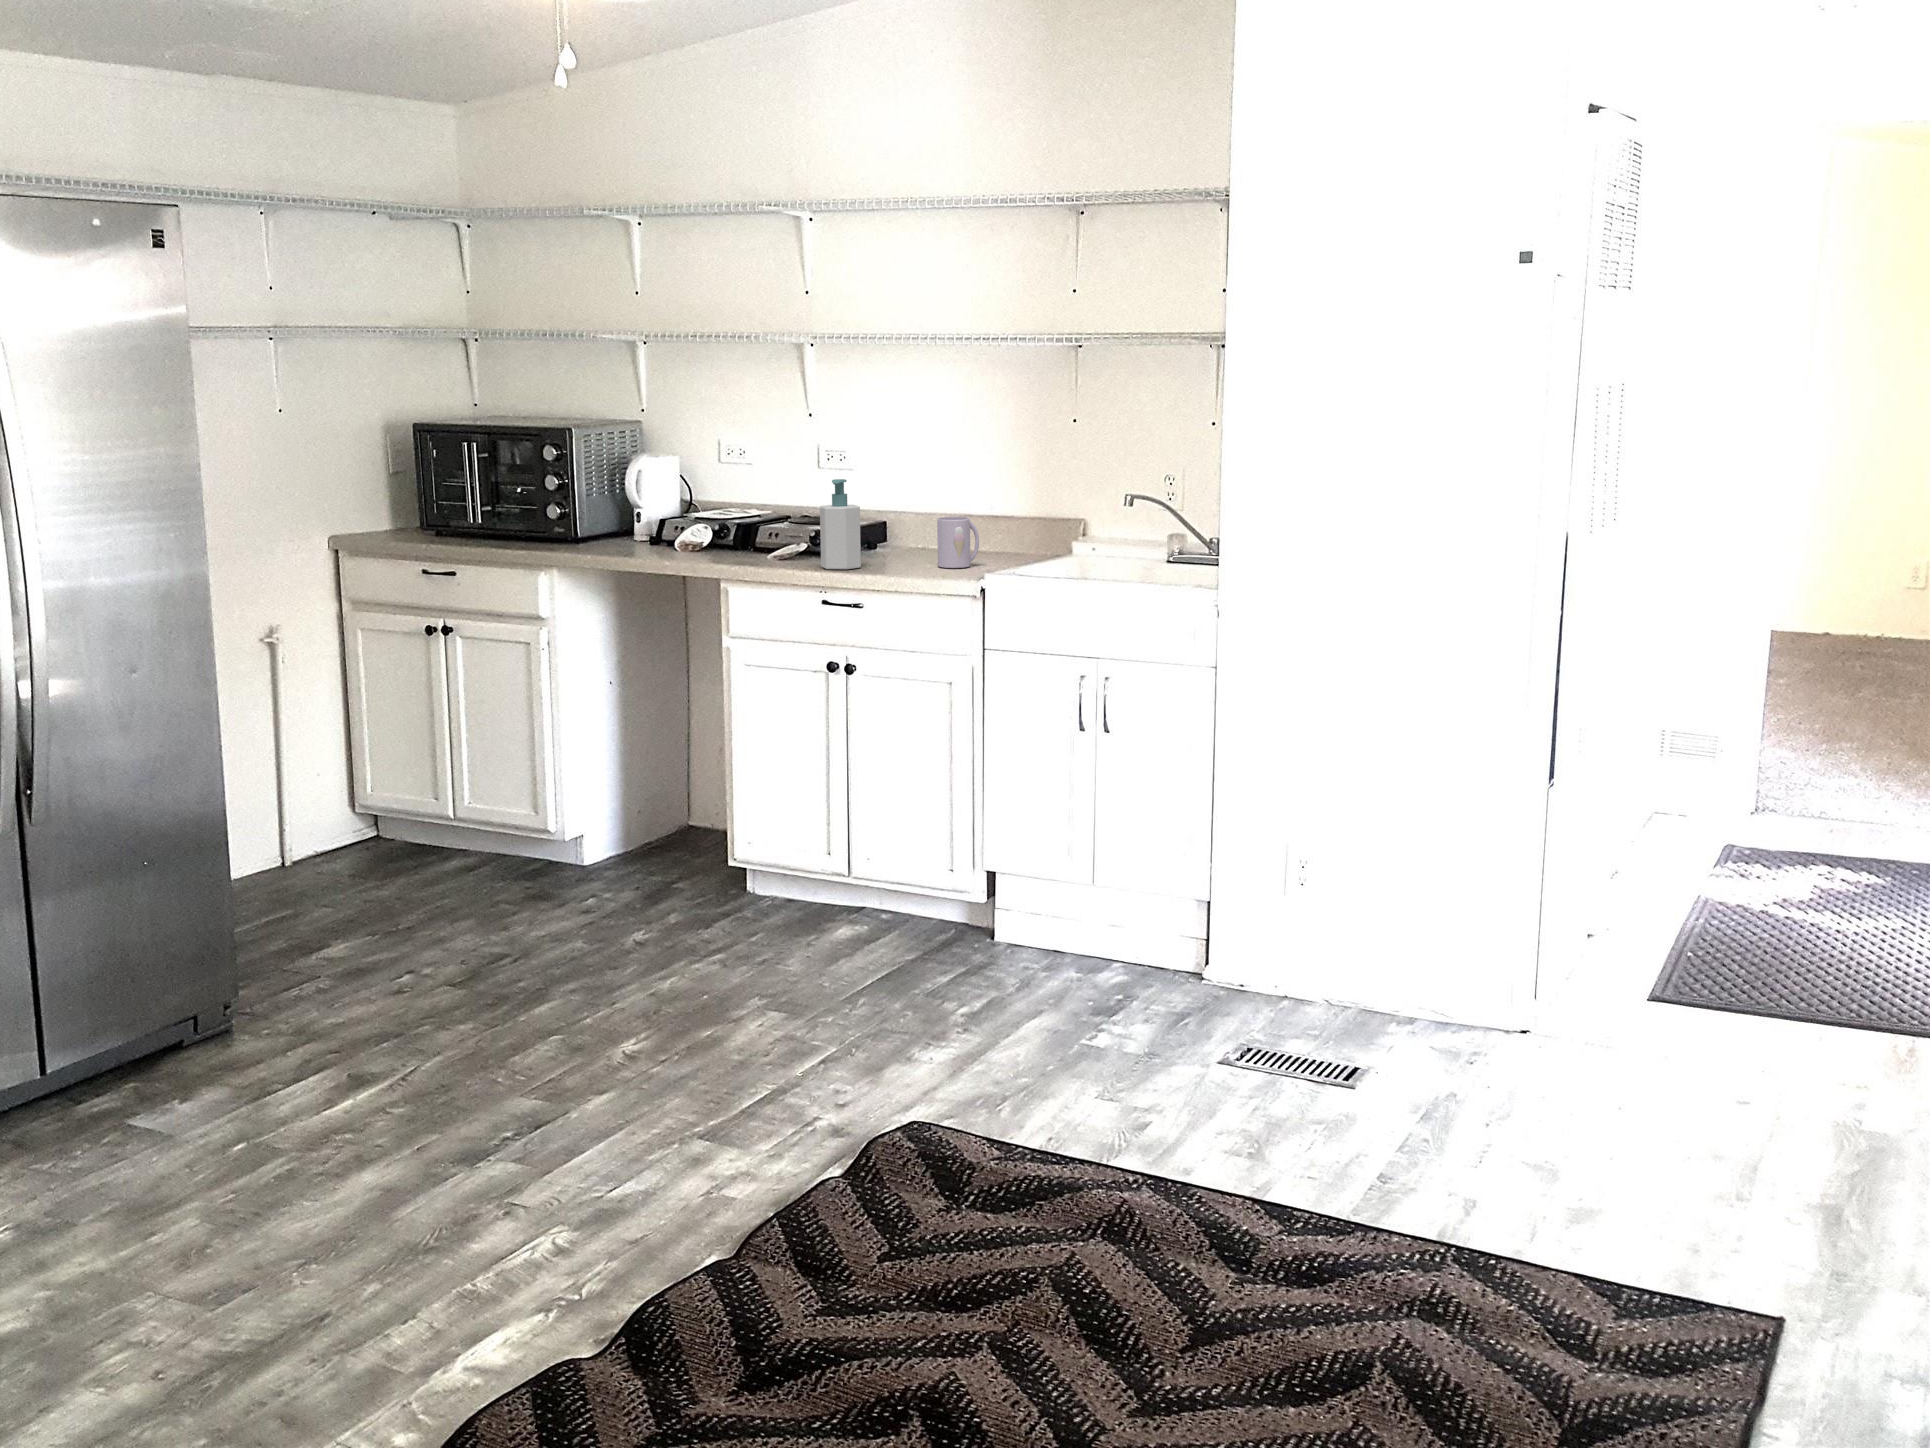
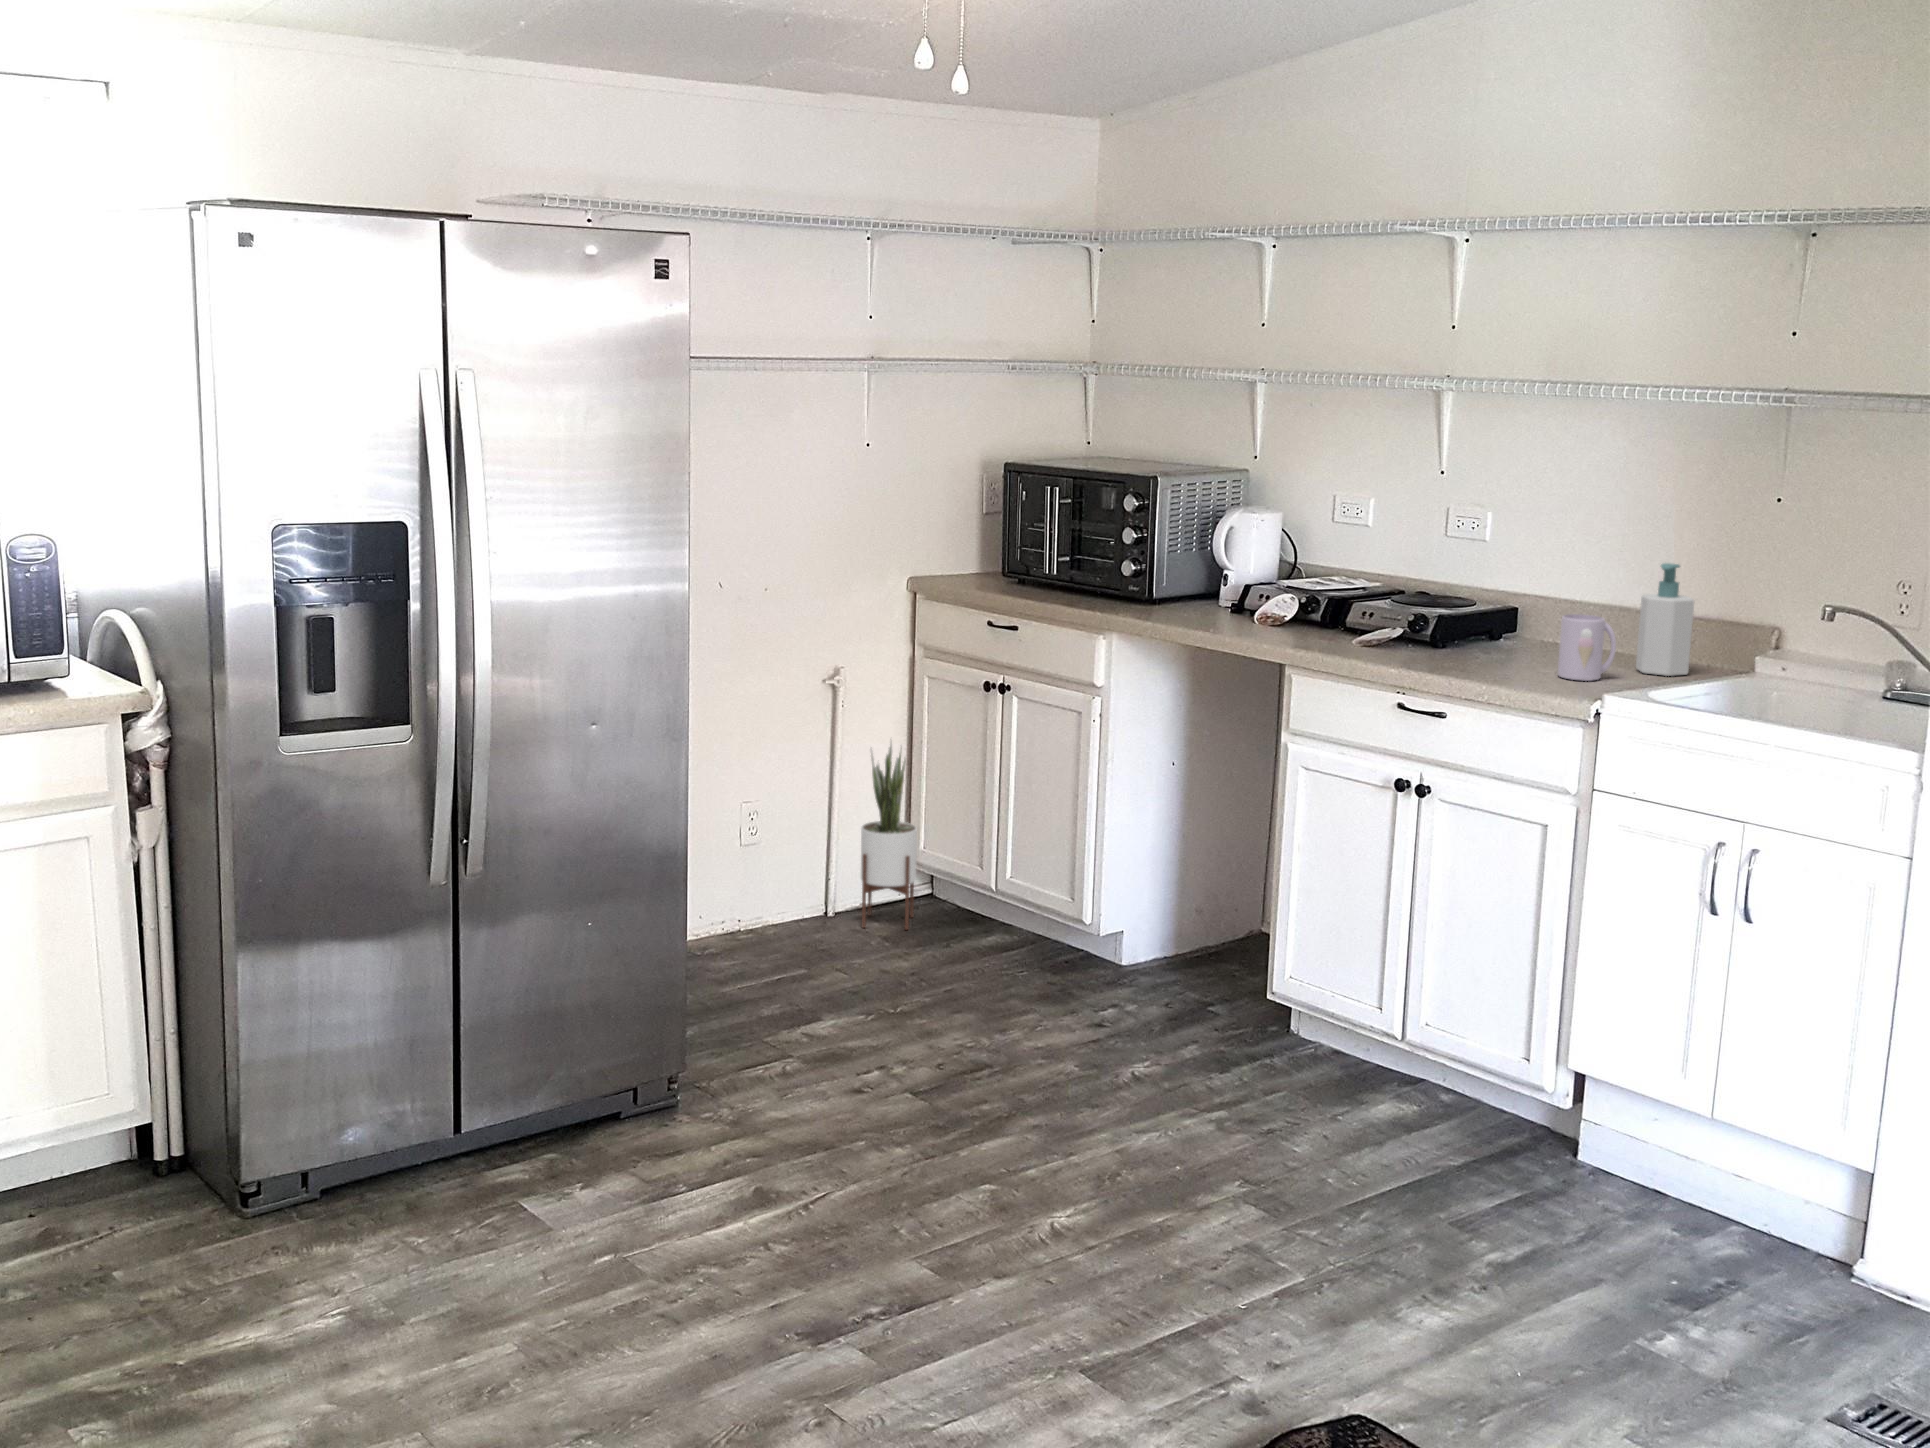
soap bottle: present [820,479,861,569] -> present [1636,563,1694,676]
potted plant: none [314,688,372,869] -> present [861,742,917,930]

